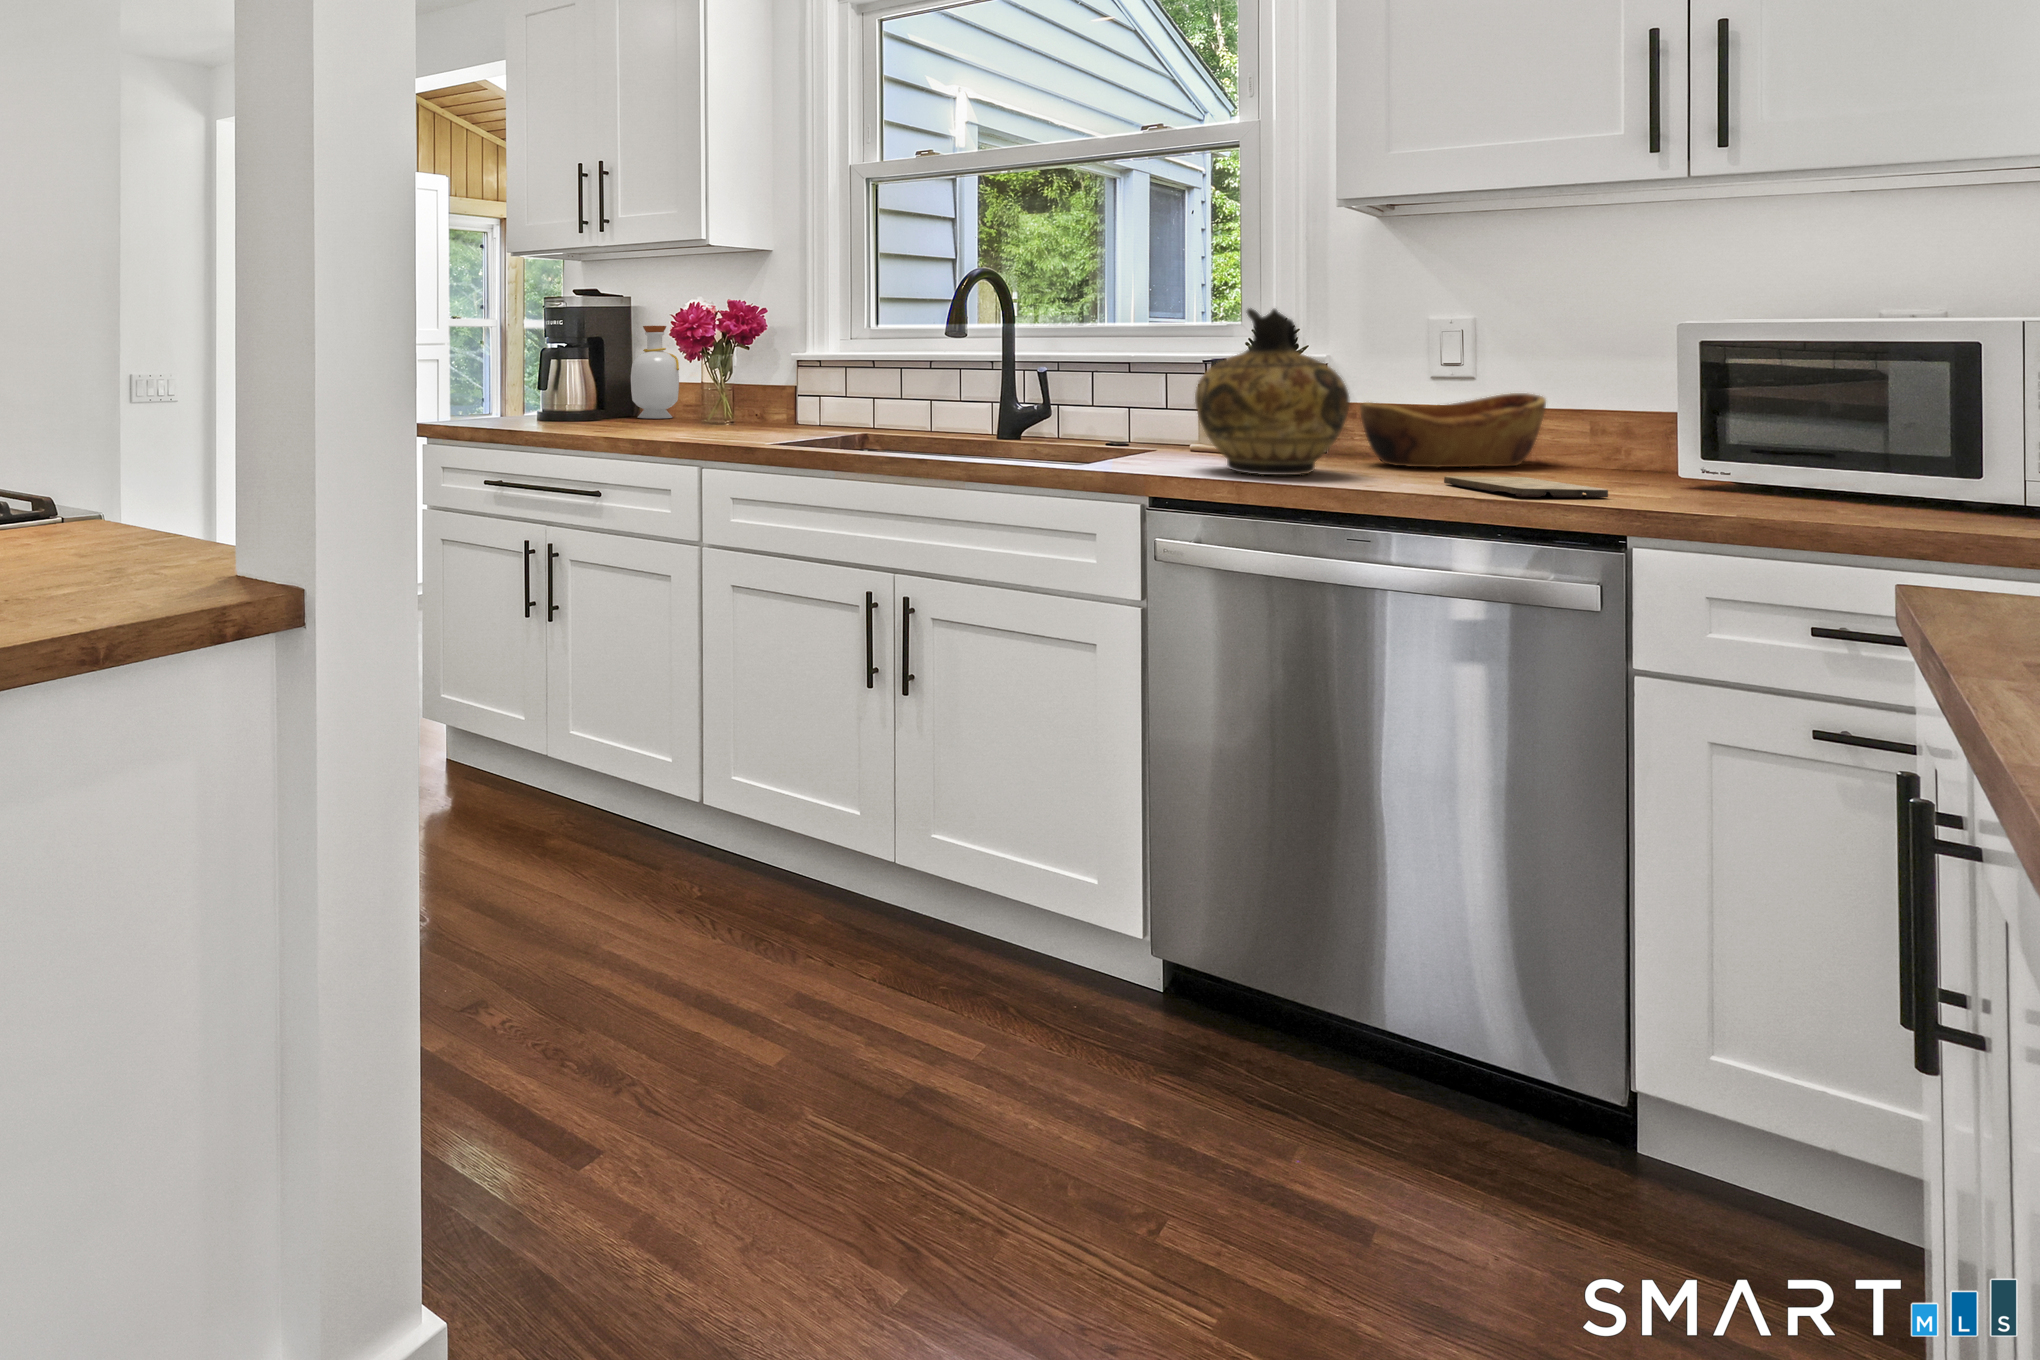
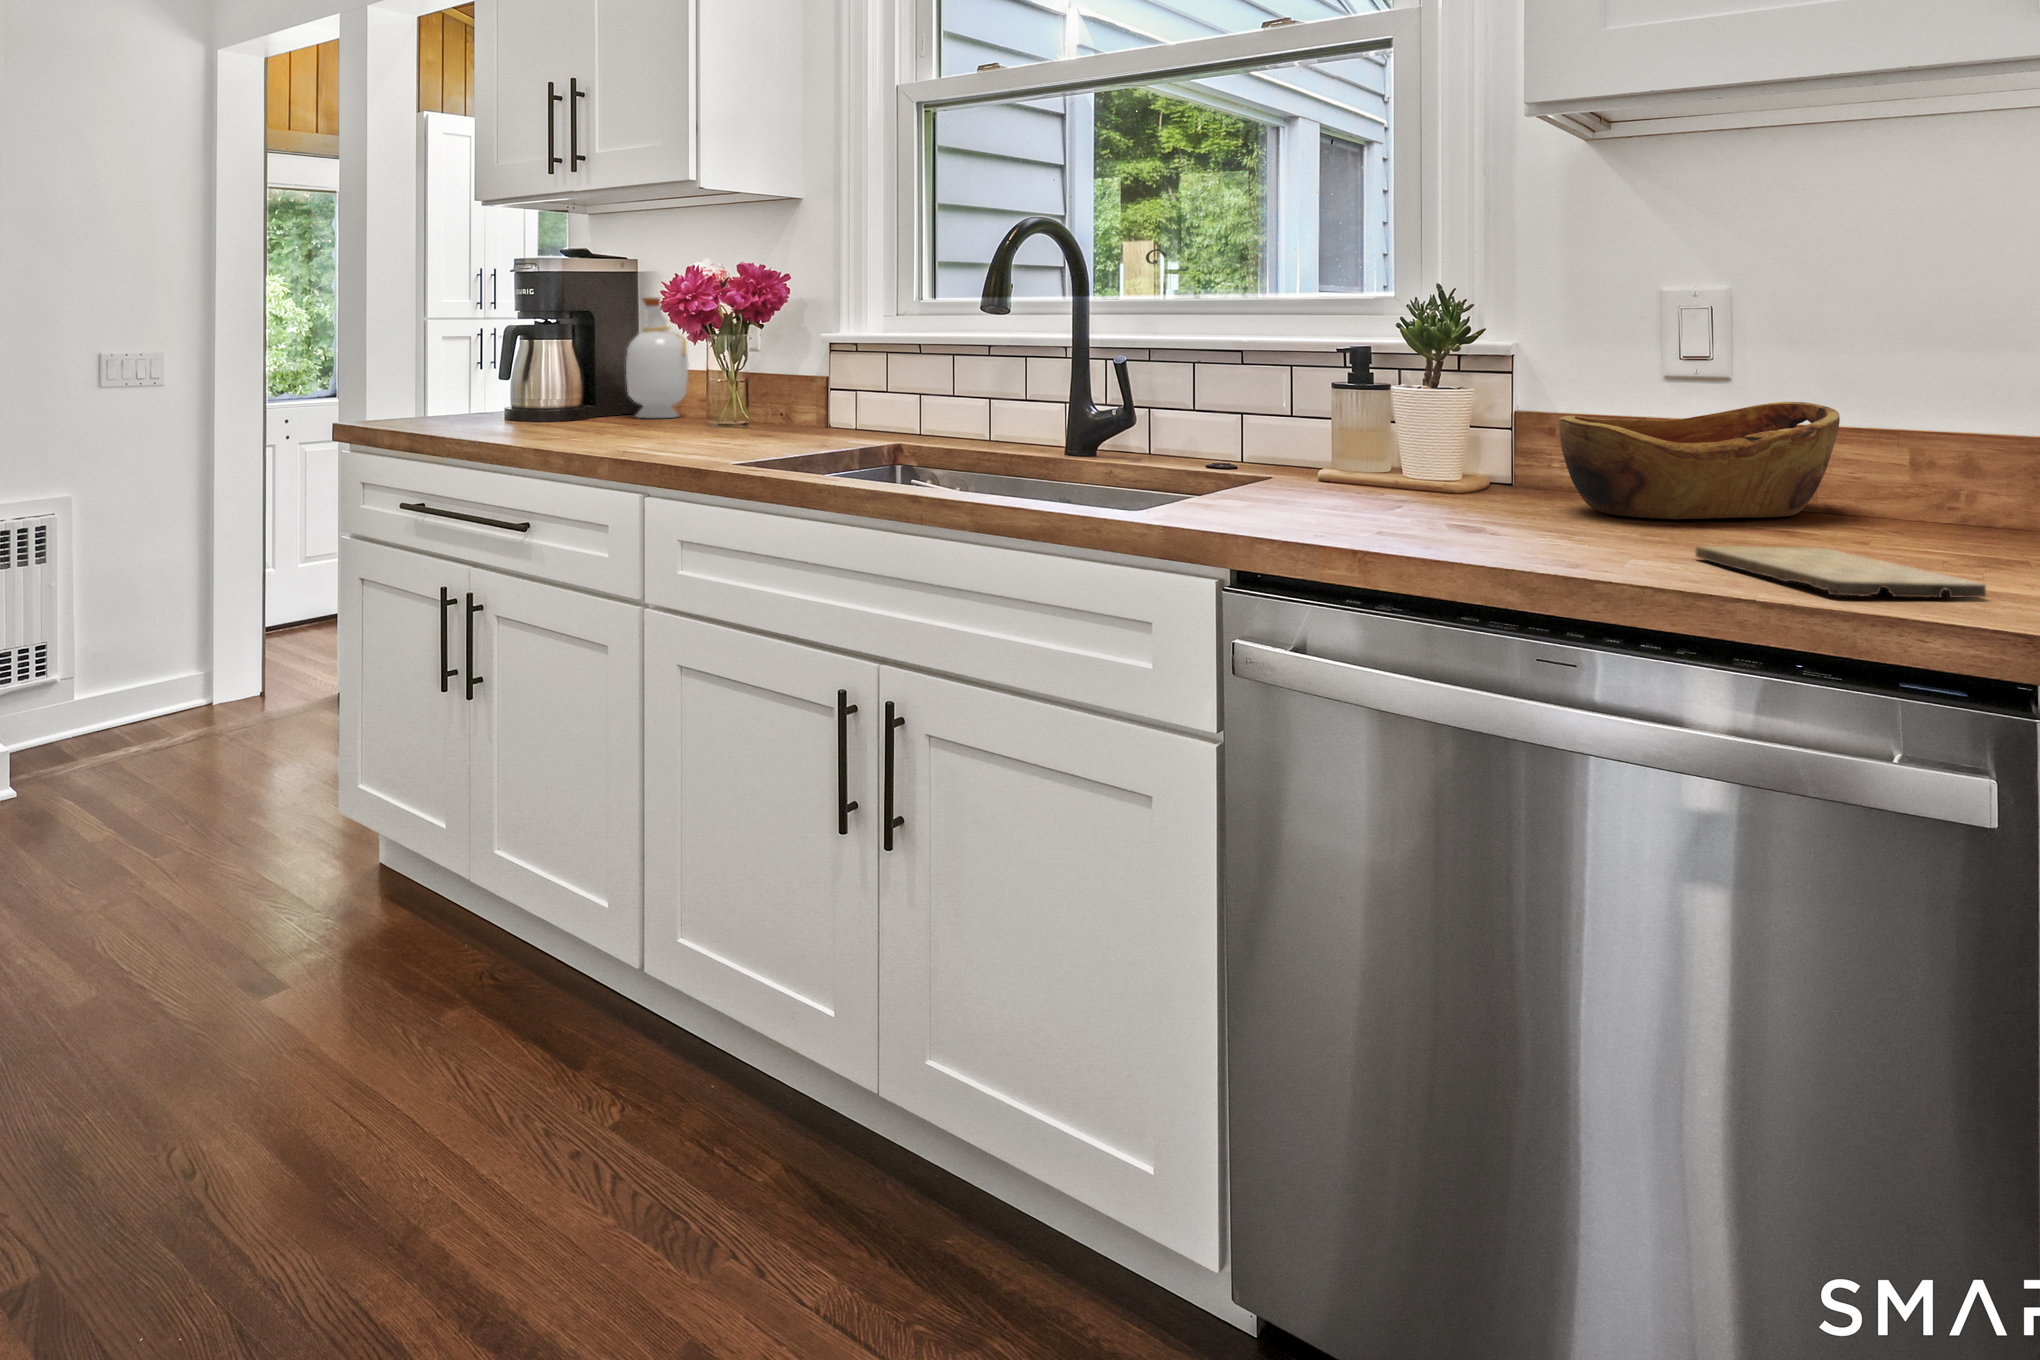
ceramic jug: present [1195,308,1350,475] -> none [1309,269,1544,536]

